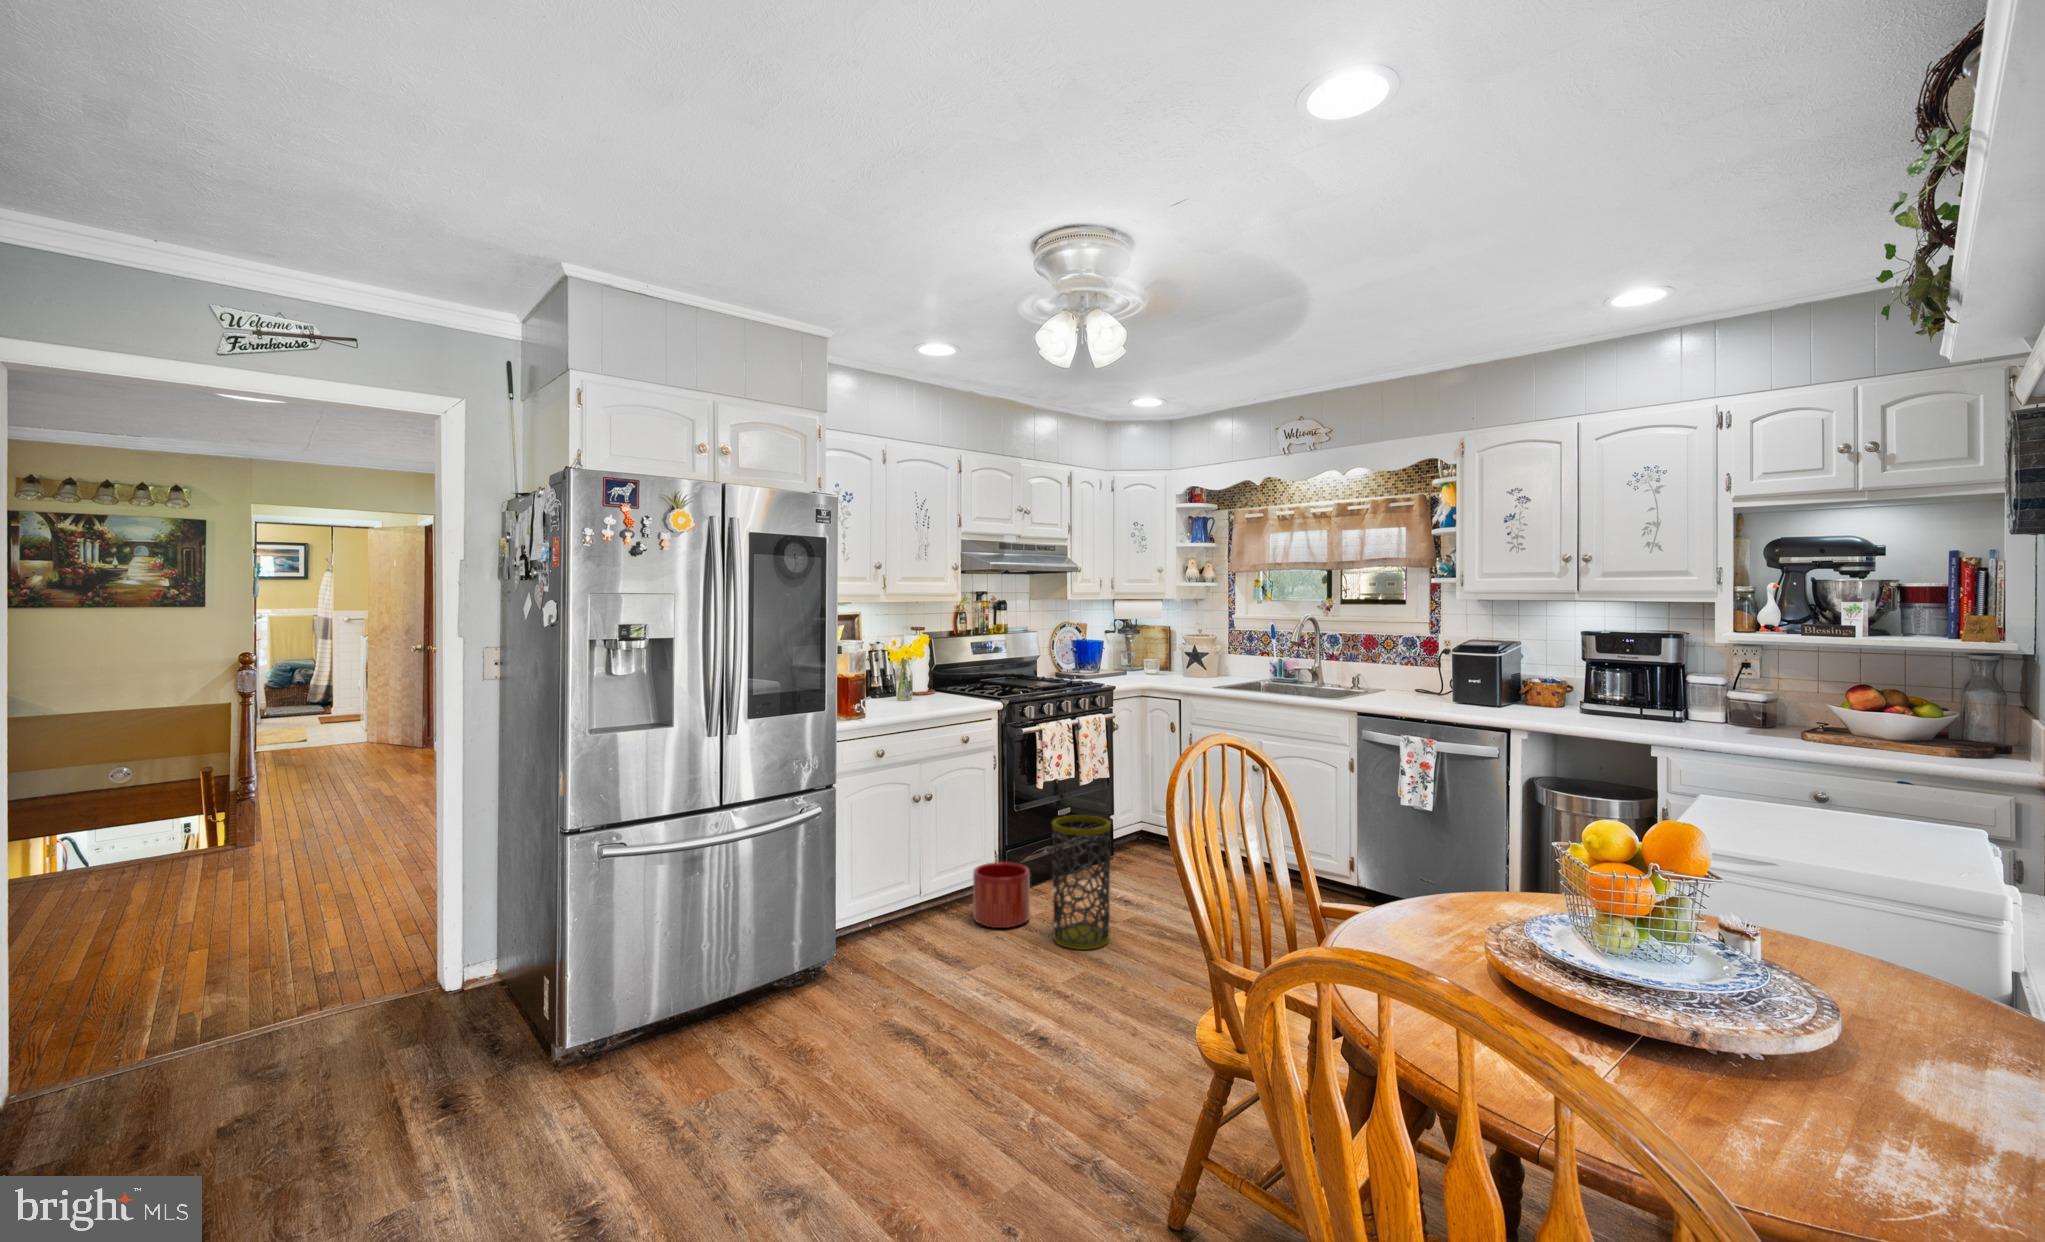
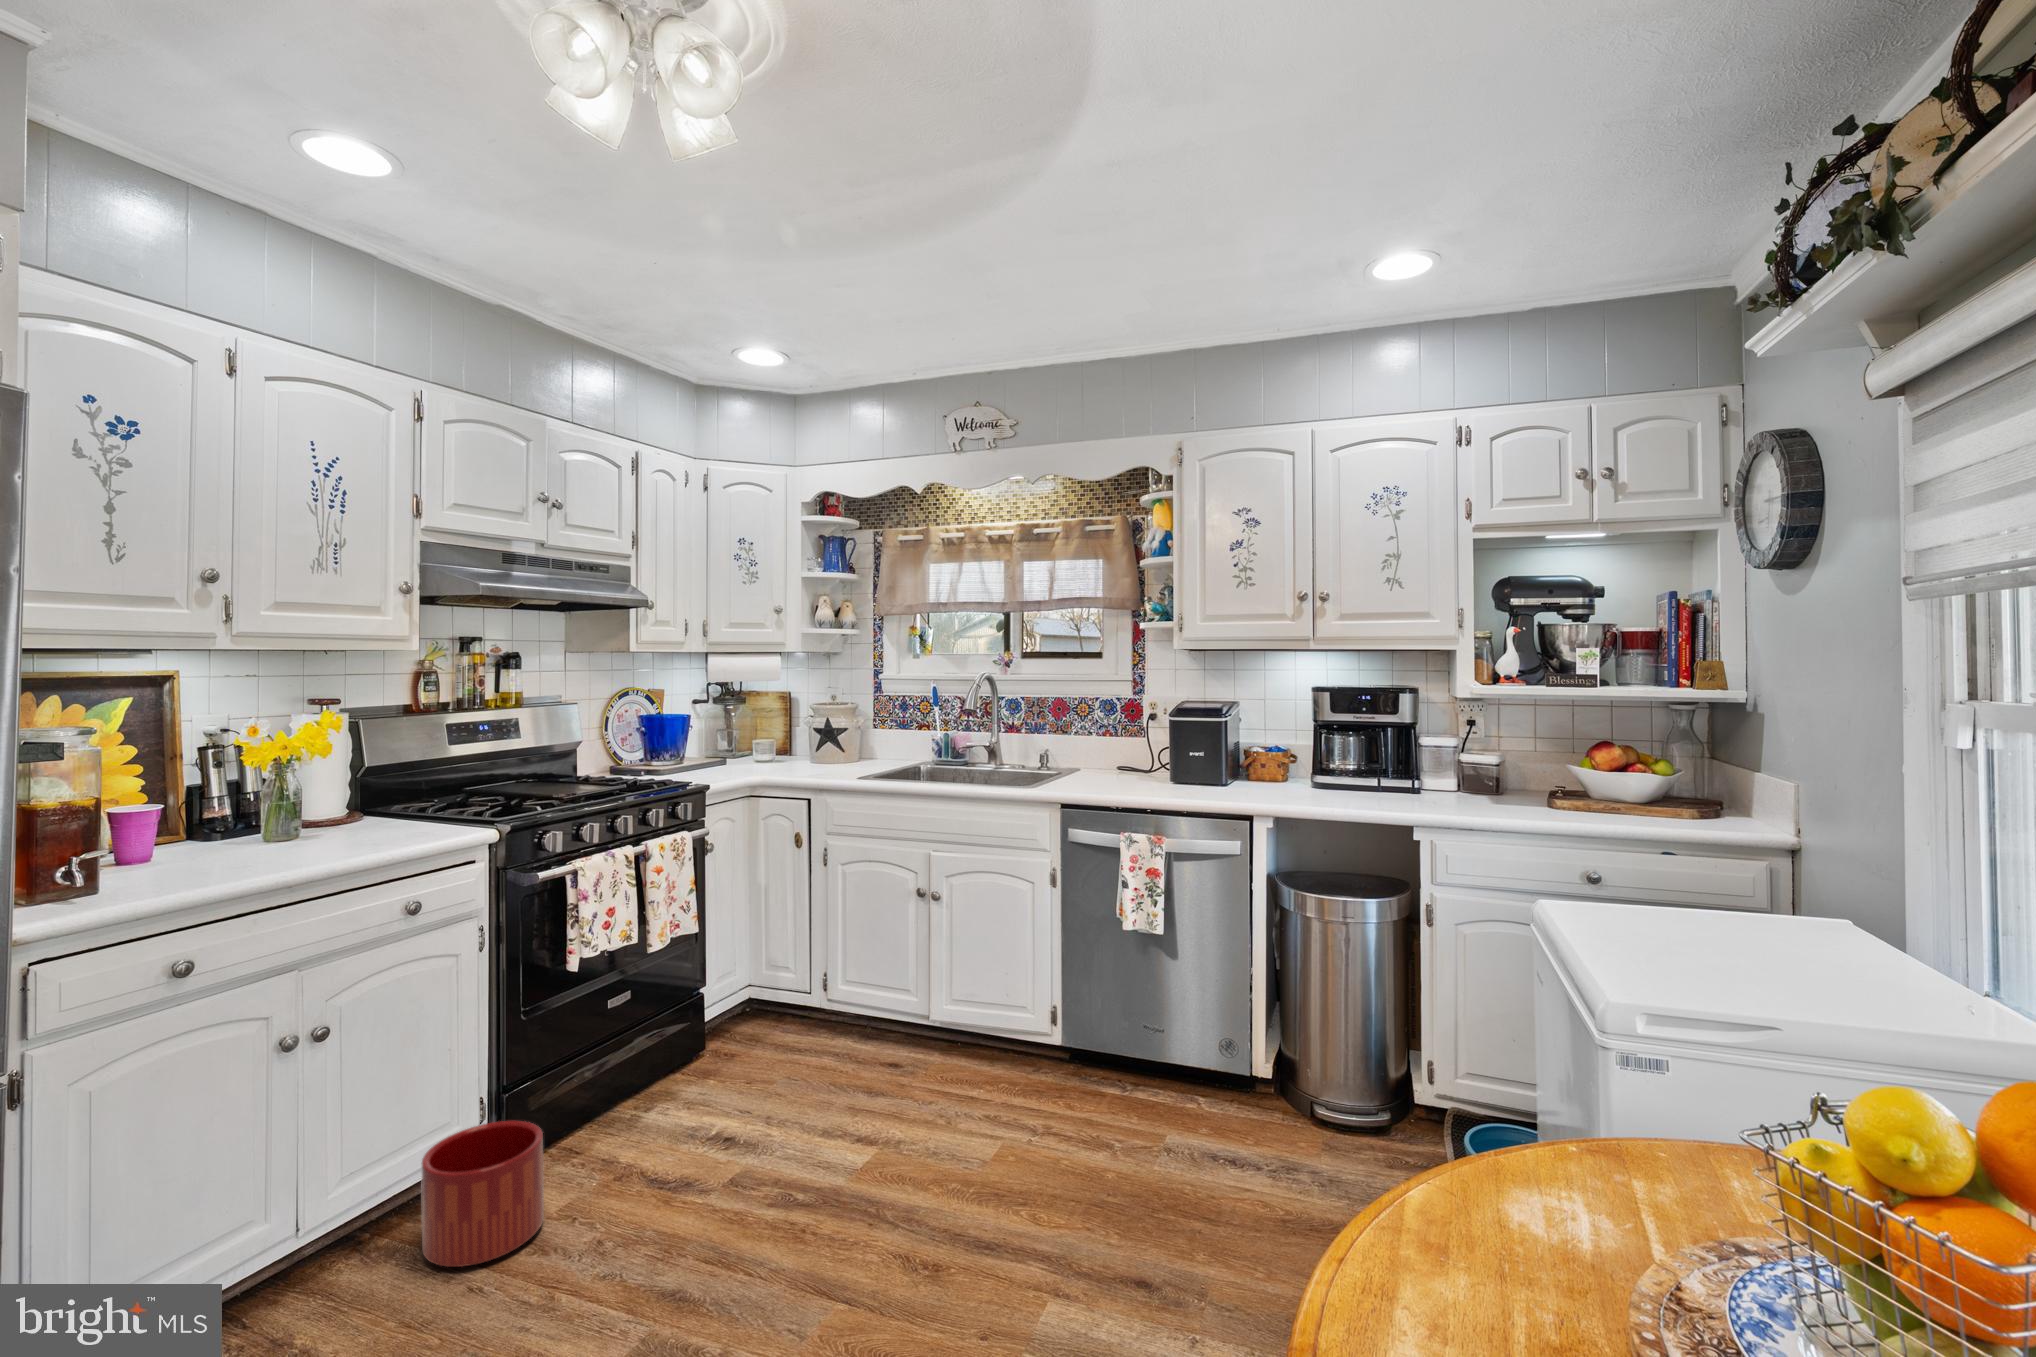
trash can: present [1052,815,1111,950] -> none [582,1024,696,1289]

